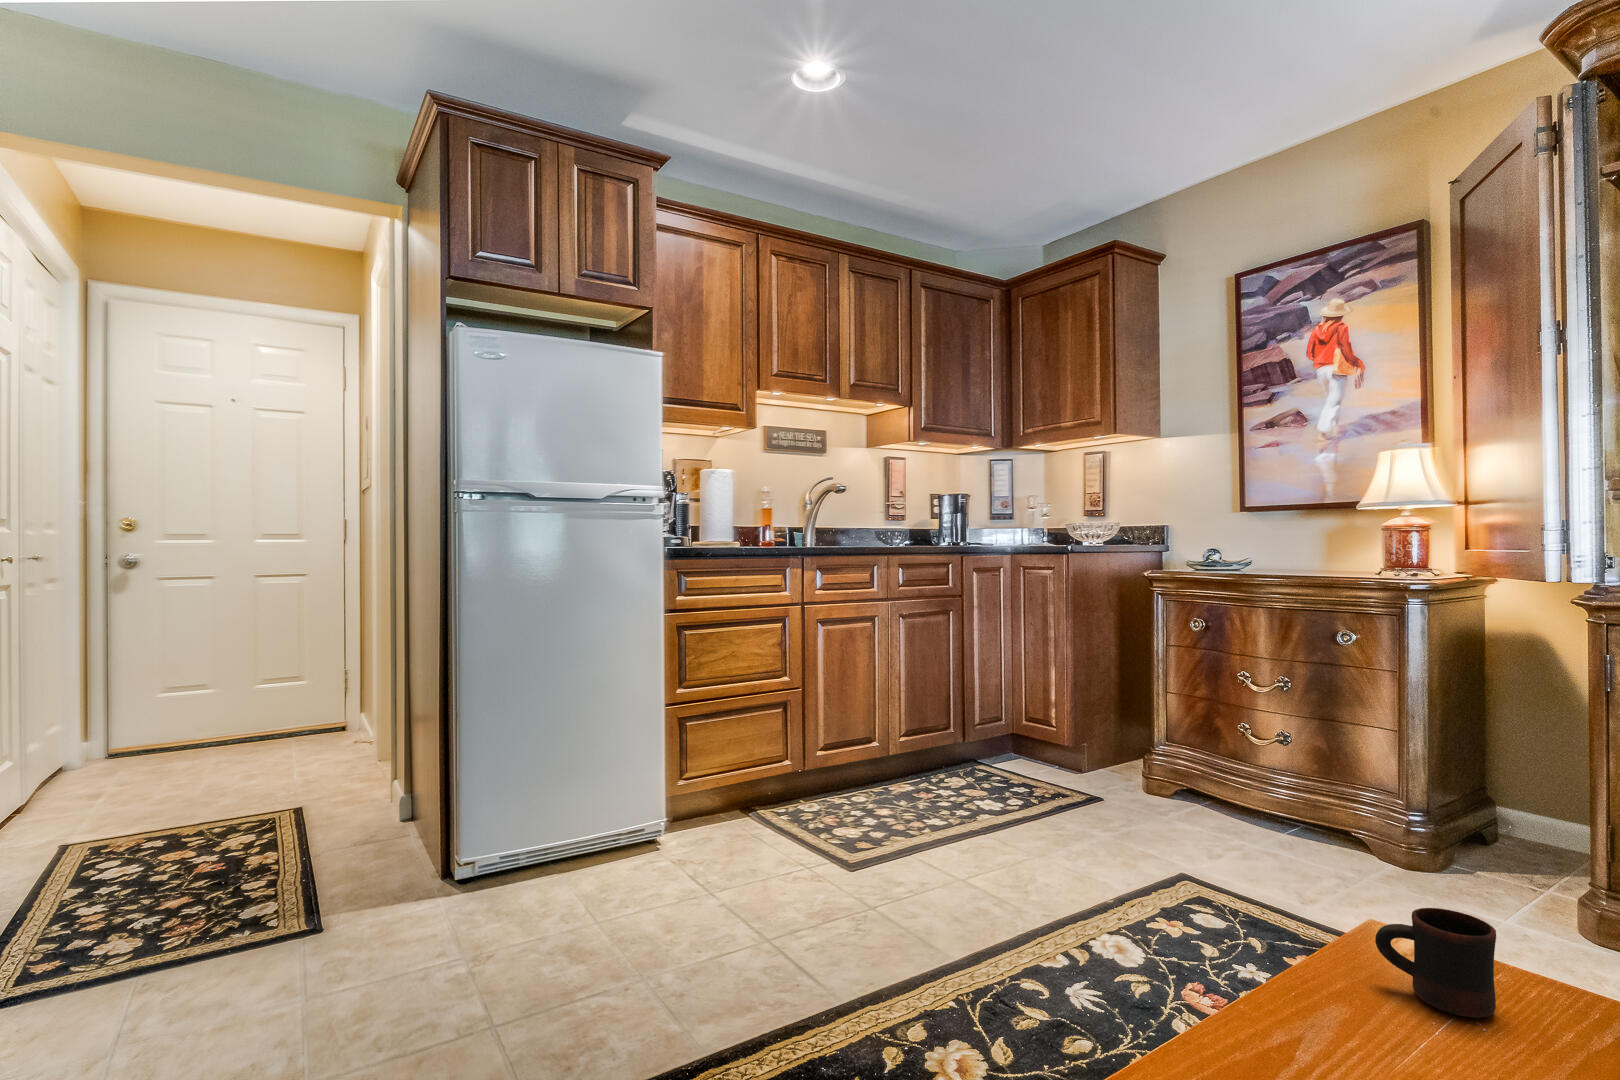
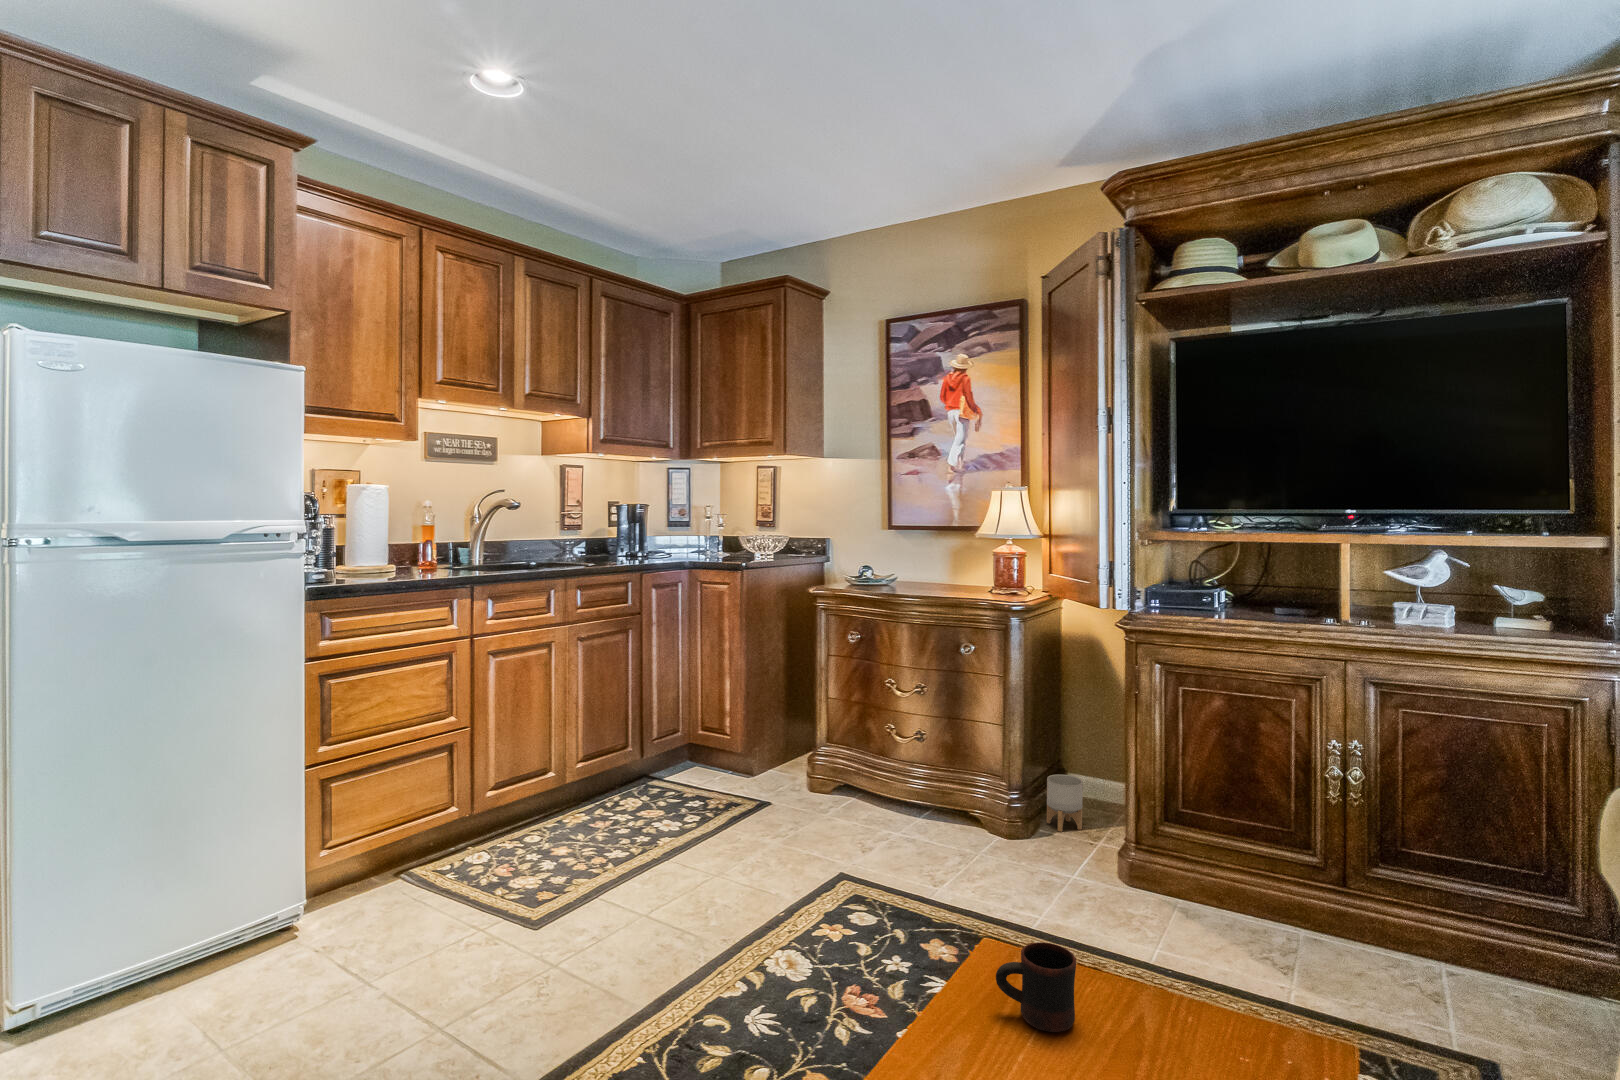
planter: none [1468,800,1524,873] -> present [1047,774,1083,832]

